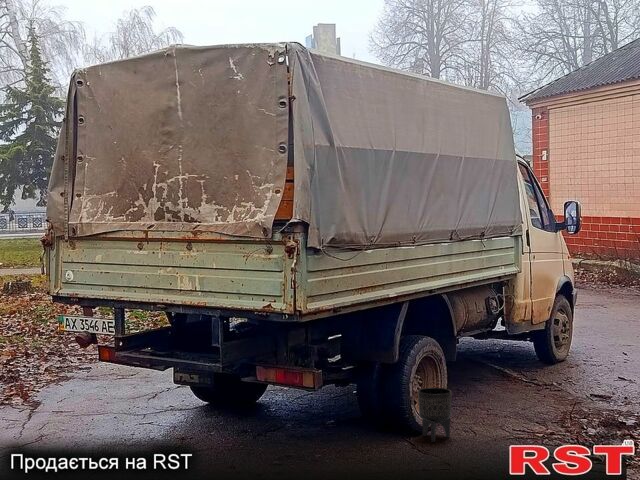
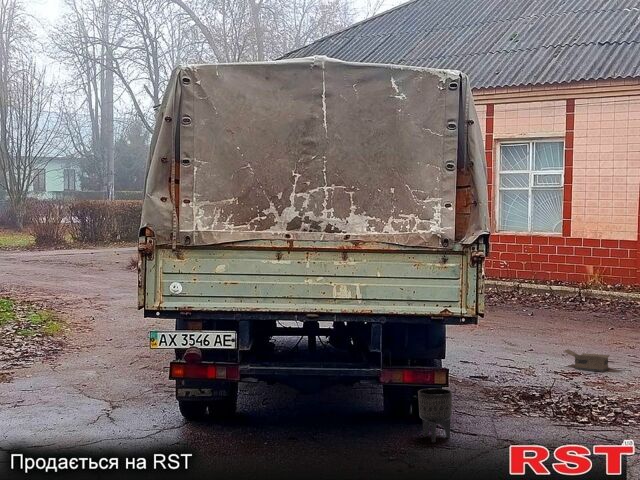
cardboard box: none [559,347,615,370] -> present [564,349,609,372]

